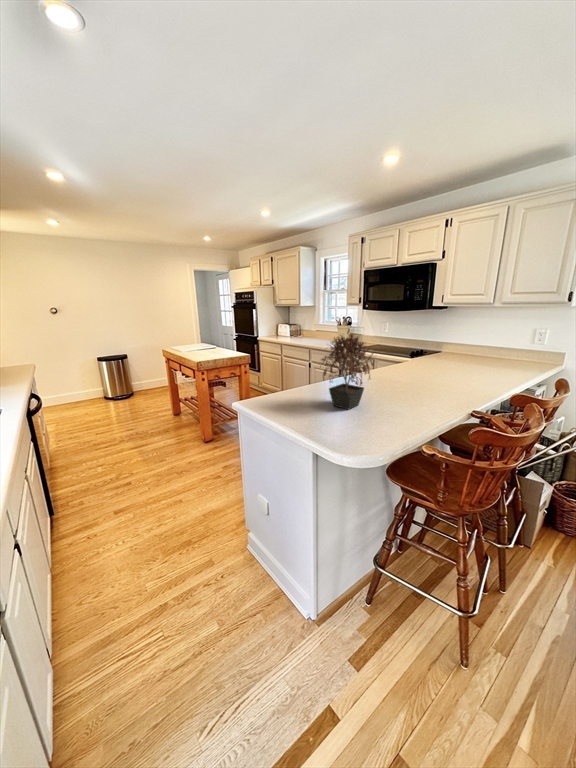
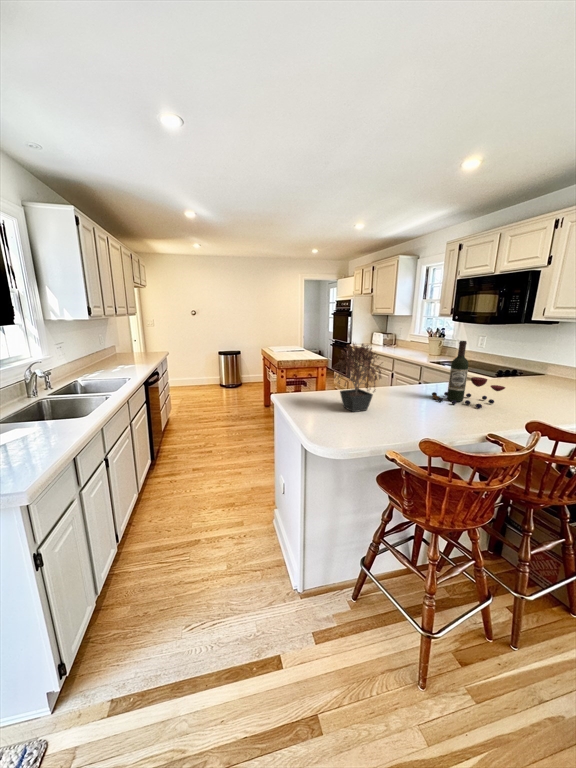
wine bottle: none [392,326,461,388] -> present [432,341,505,408]

